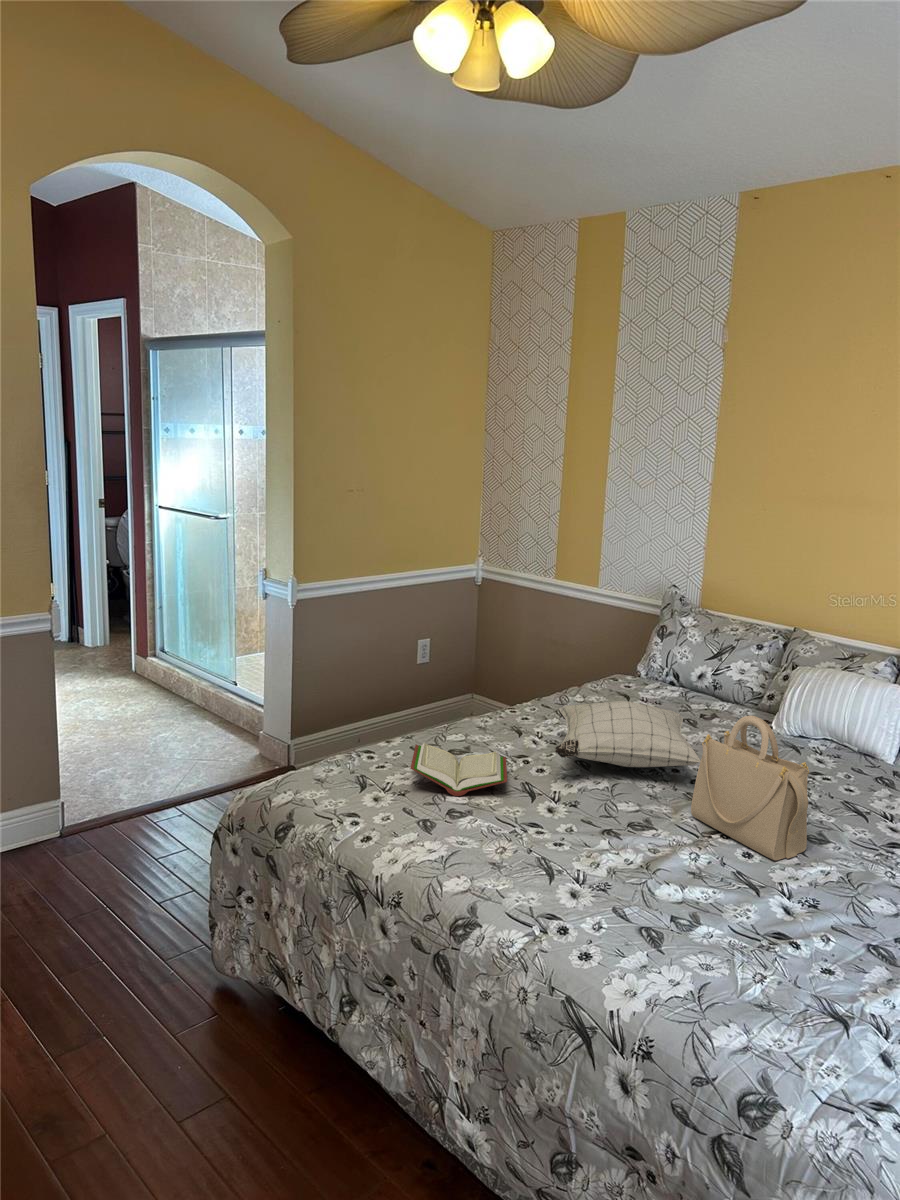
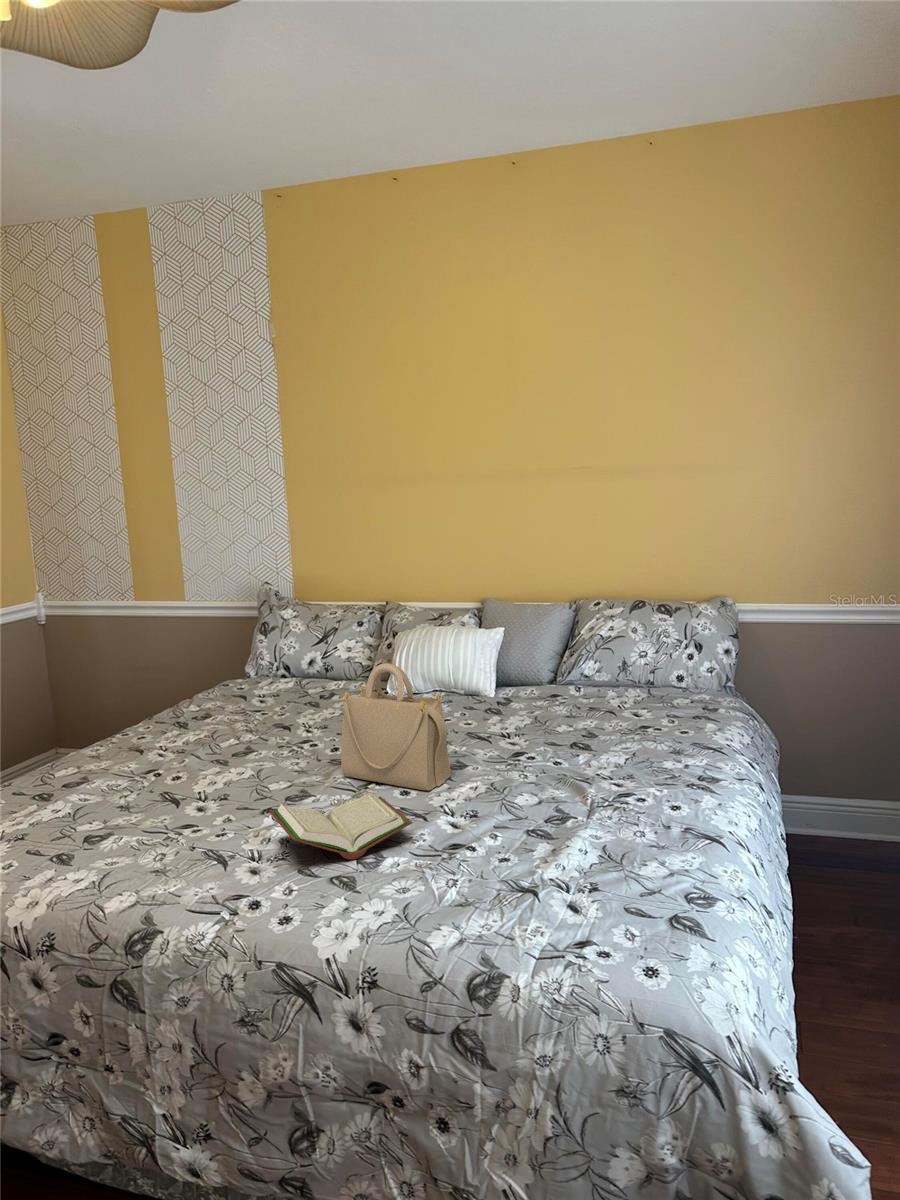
pillow: present [555,701,701,767] -> none [183,687,340,753]
book: present [411,743,507,796] -> present [269,792,412,860]

